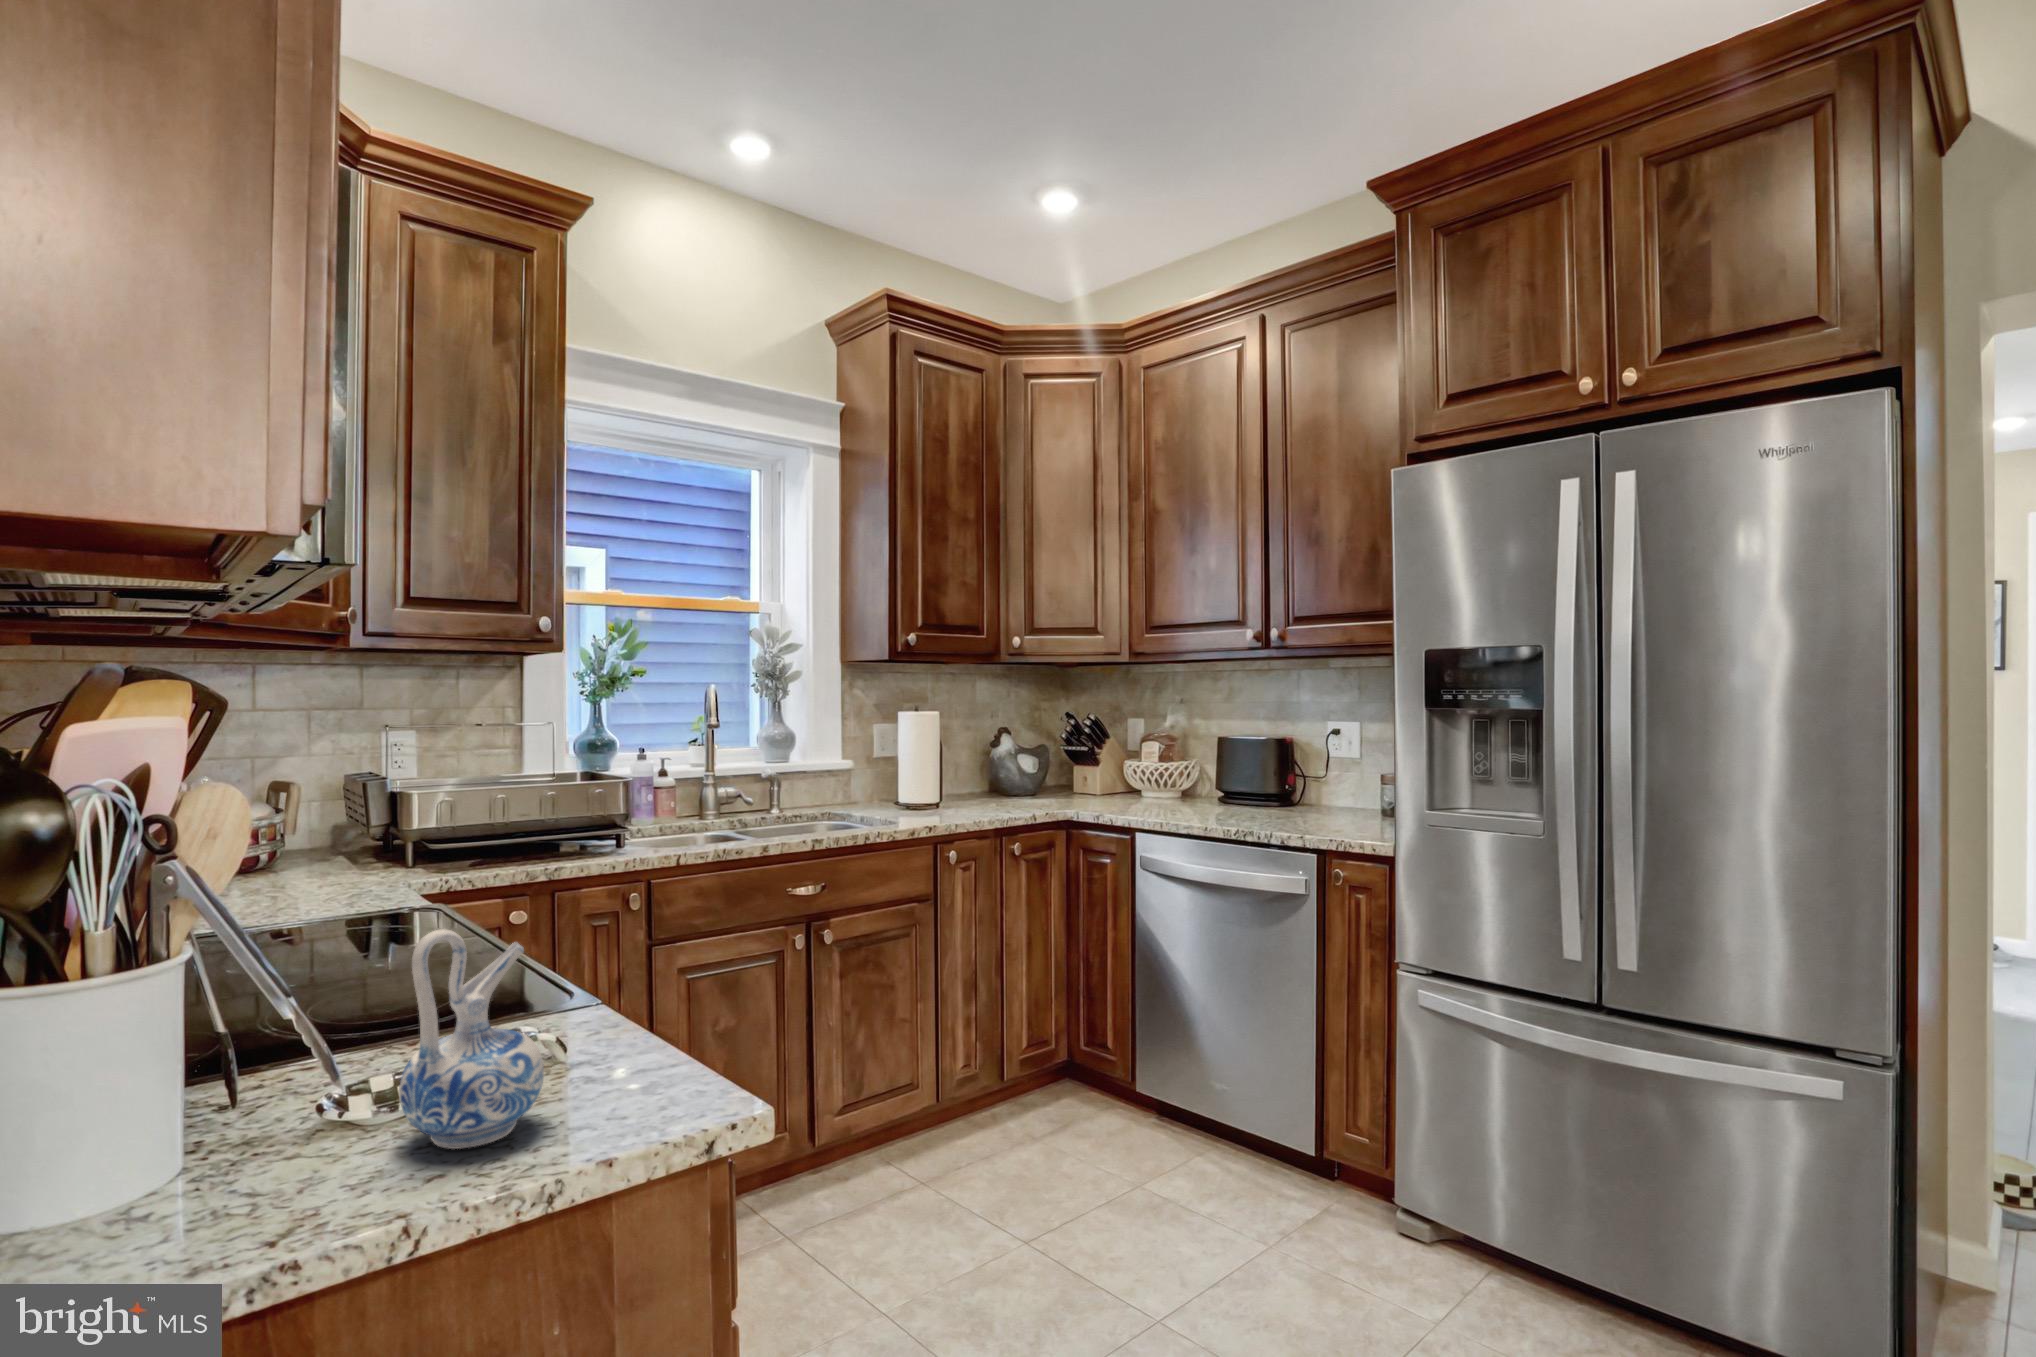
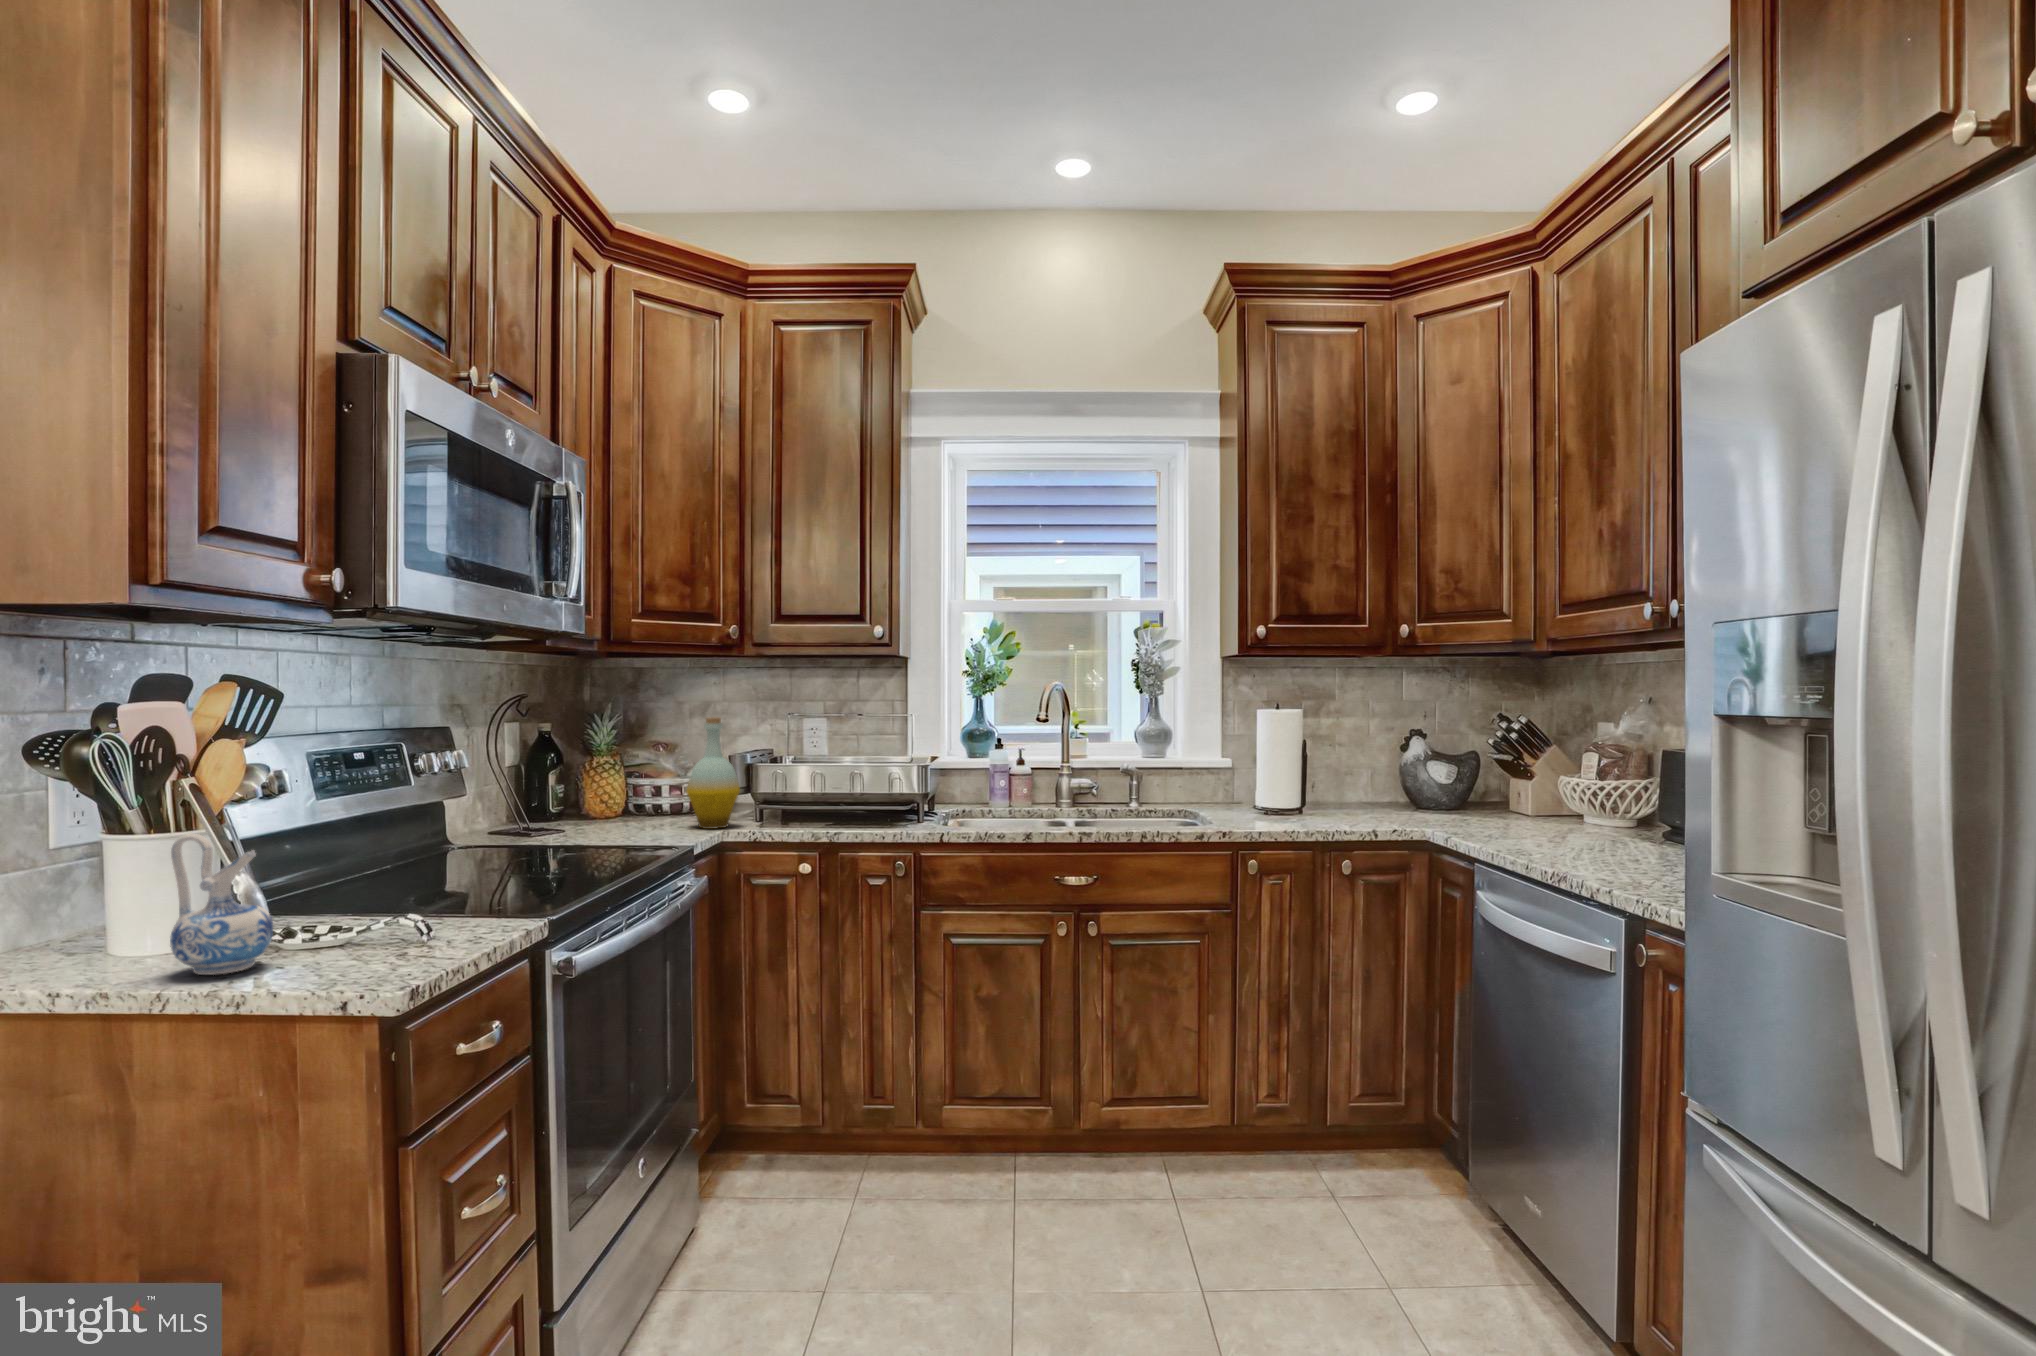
bottle: none [323,734,407,885] -> present [687,717,740,829]

